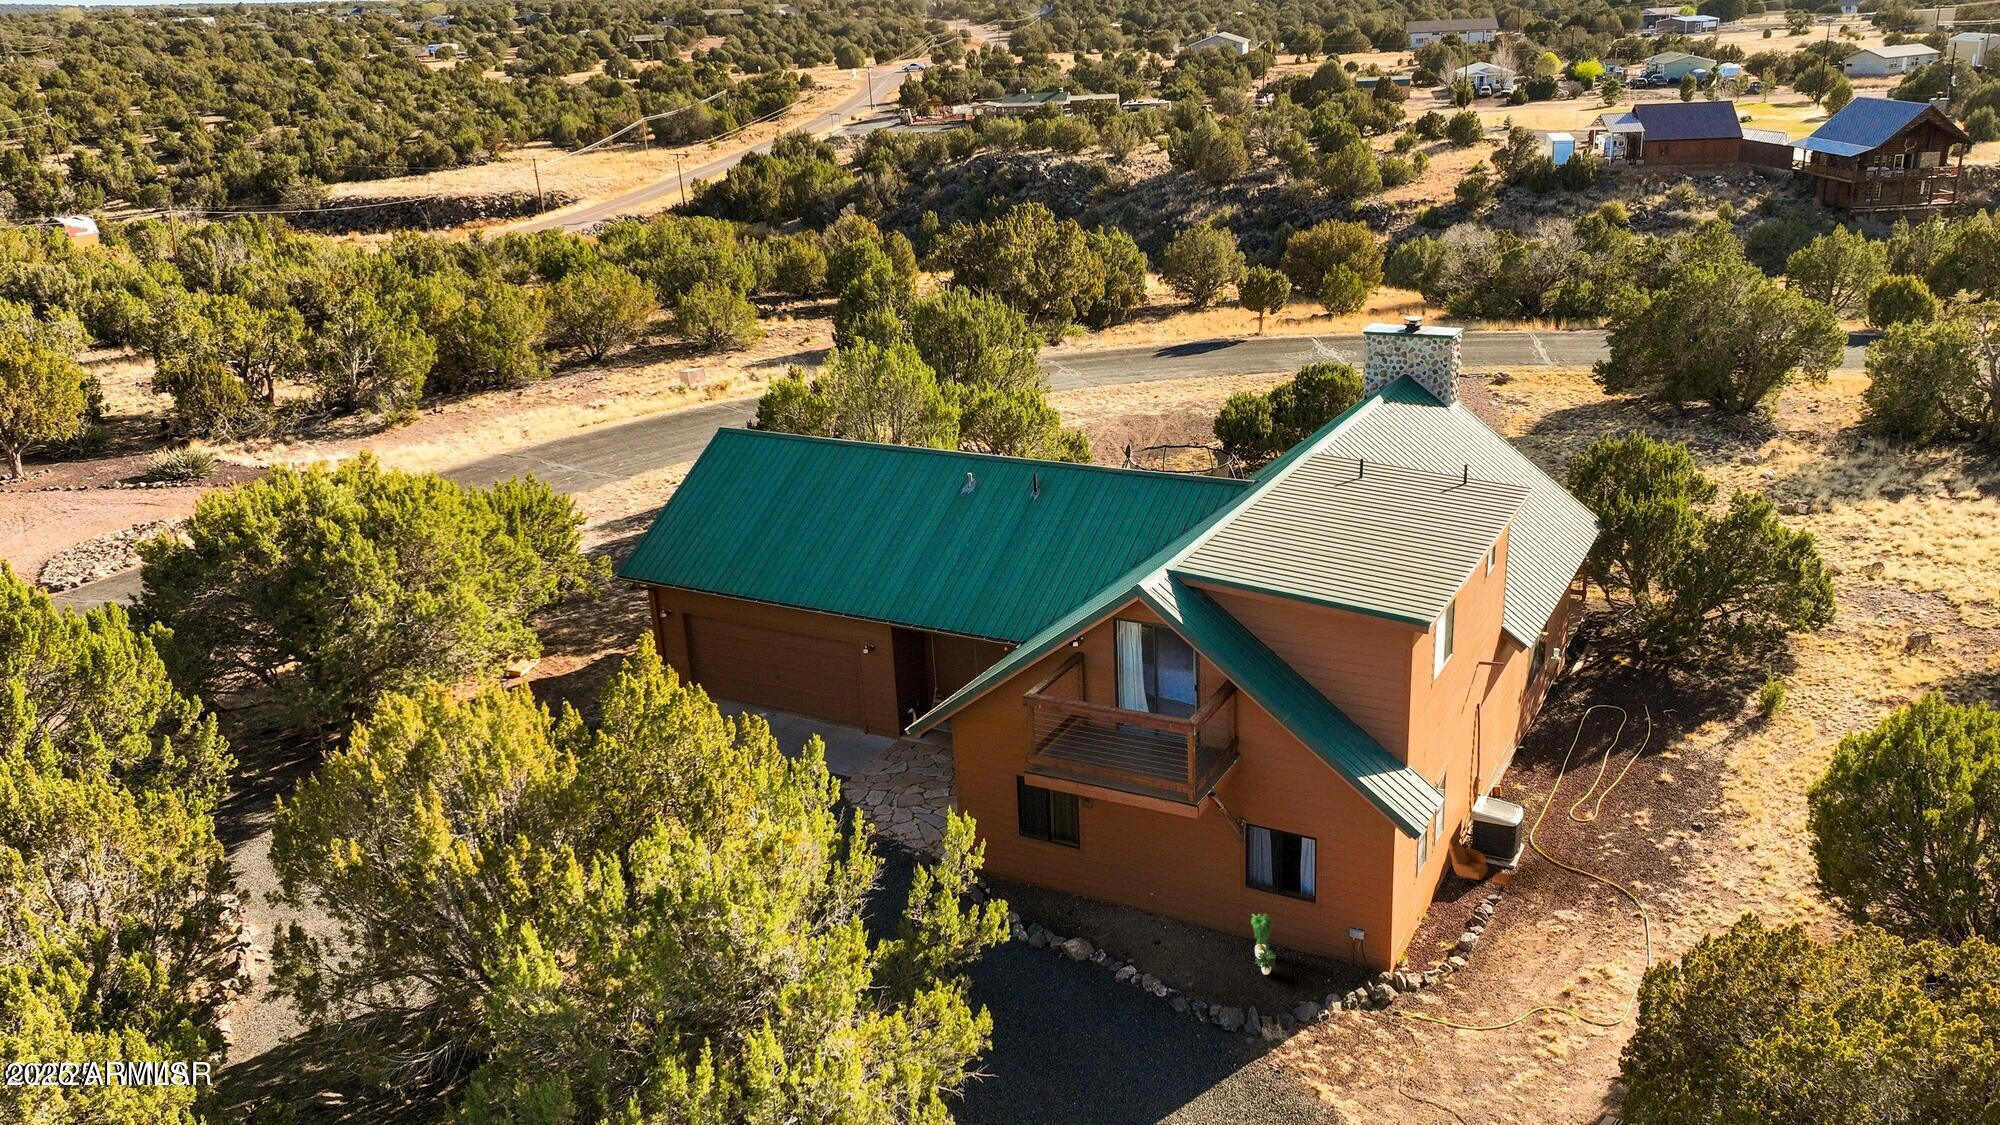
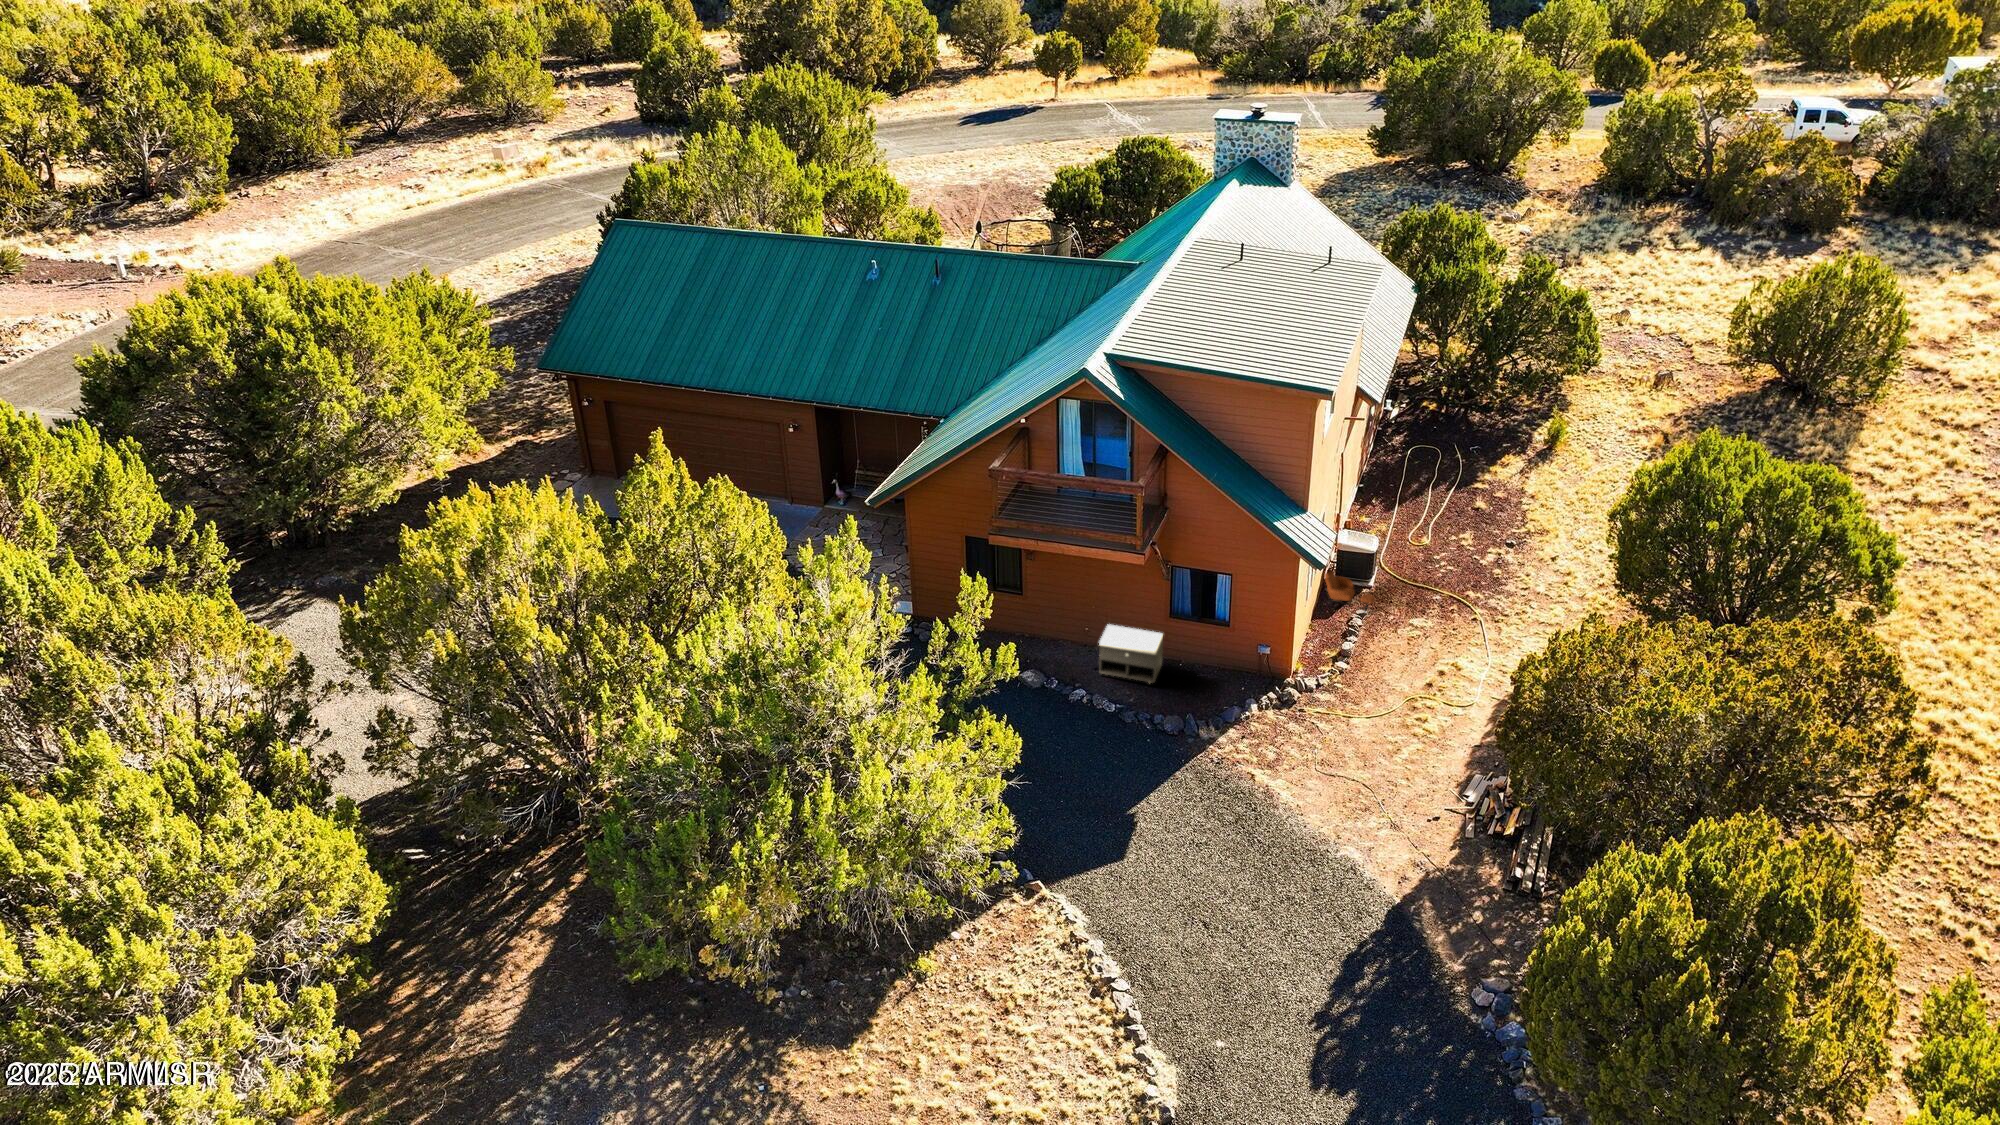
storage bench: none [1158,881,1235,957] -> present [1099,625,1163,683]
potted plant: present [1252,914,1276,975] -> none [1178,643,1202,693]

